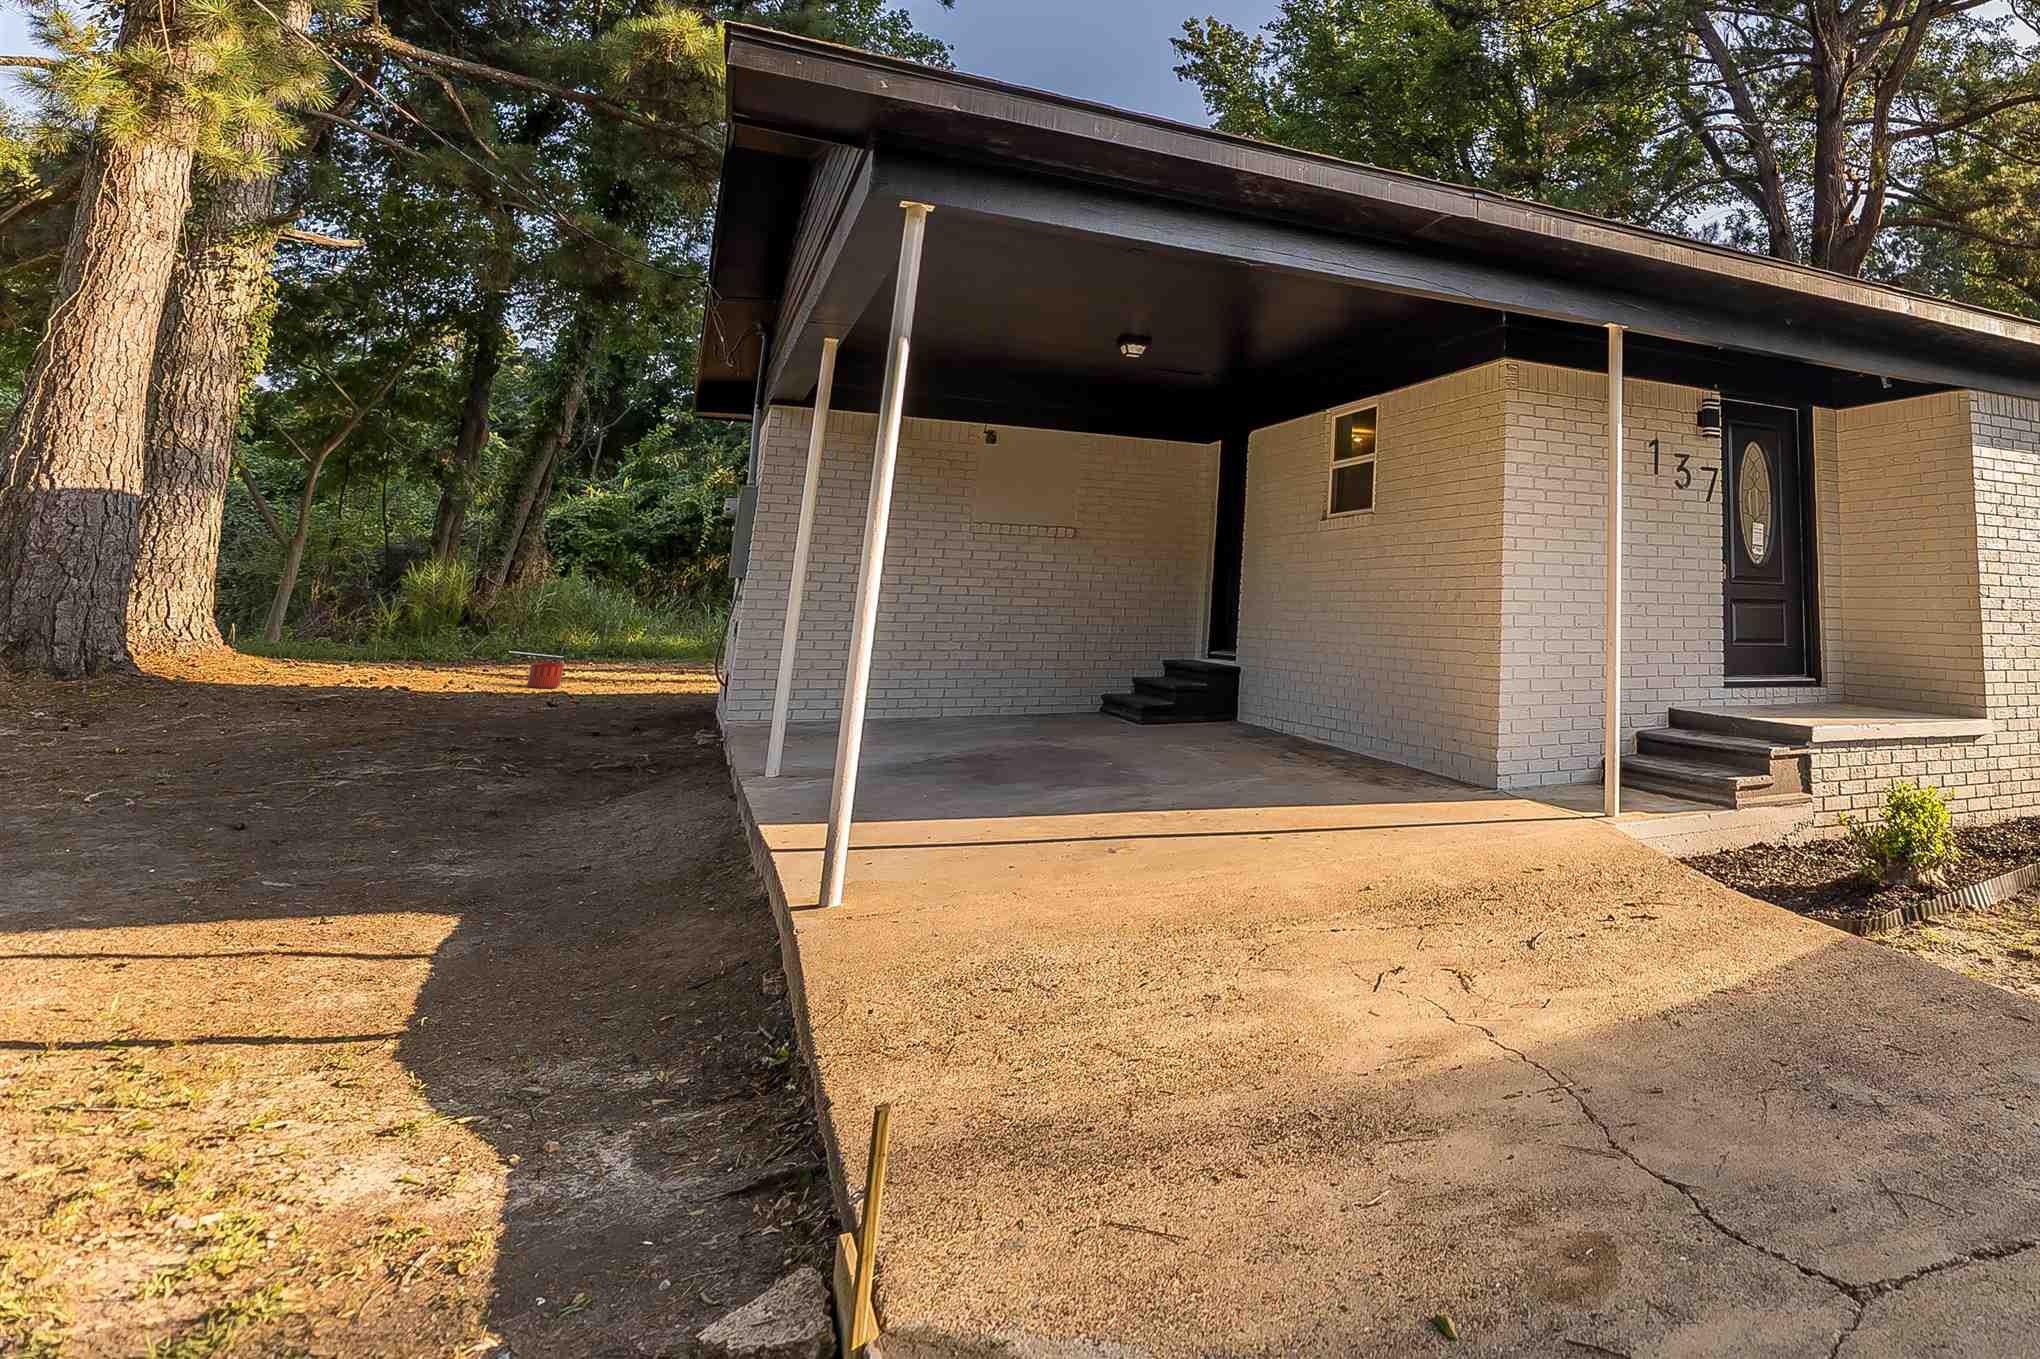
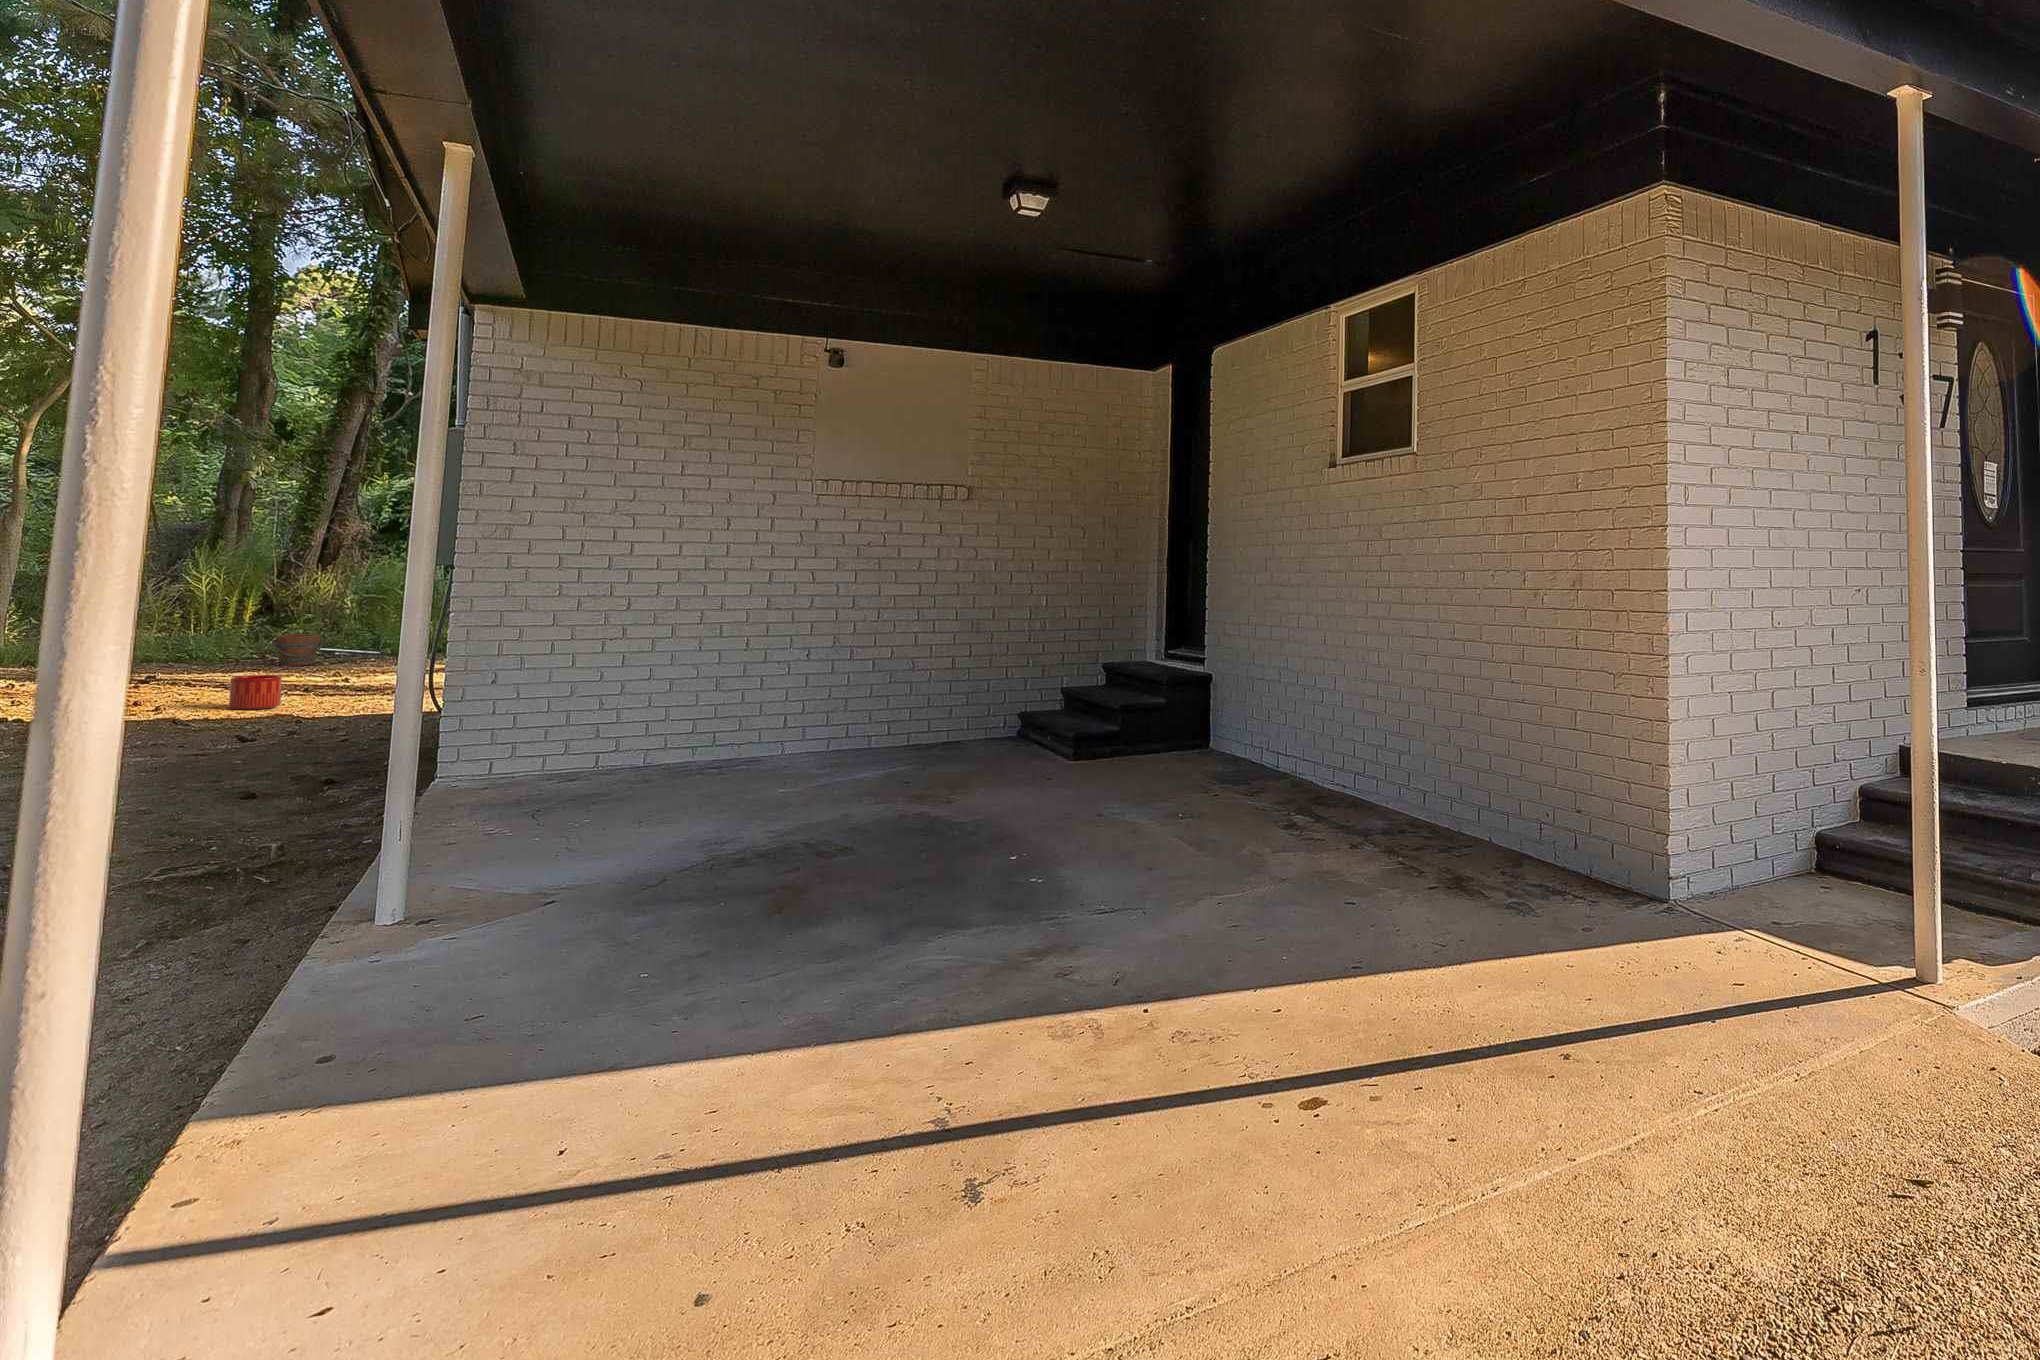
bucket: none [532,636,568,661] -> present [272,634,324,666]

